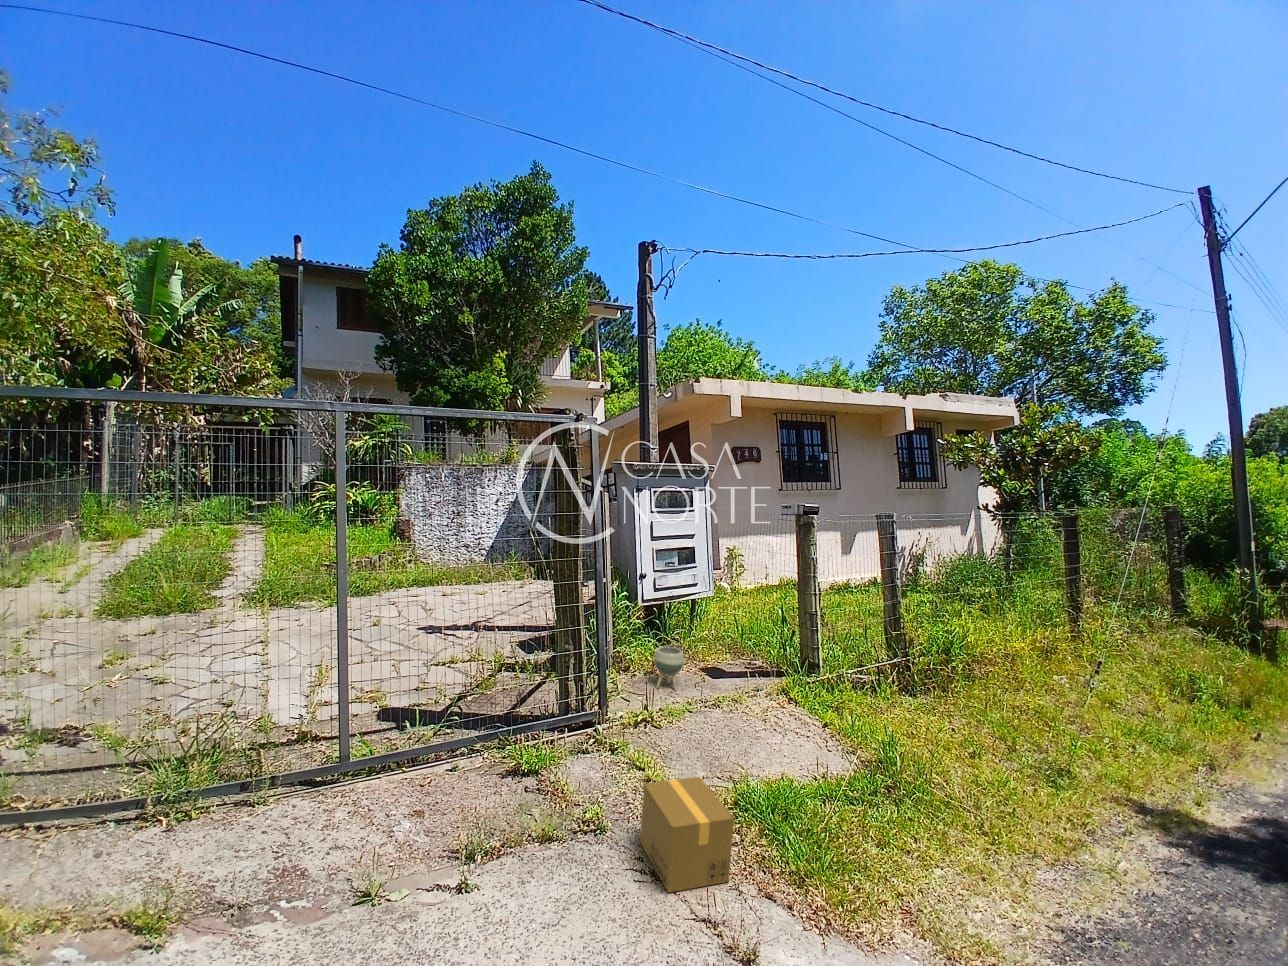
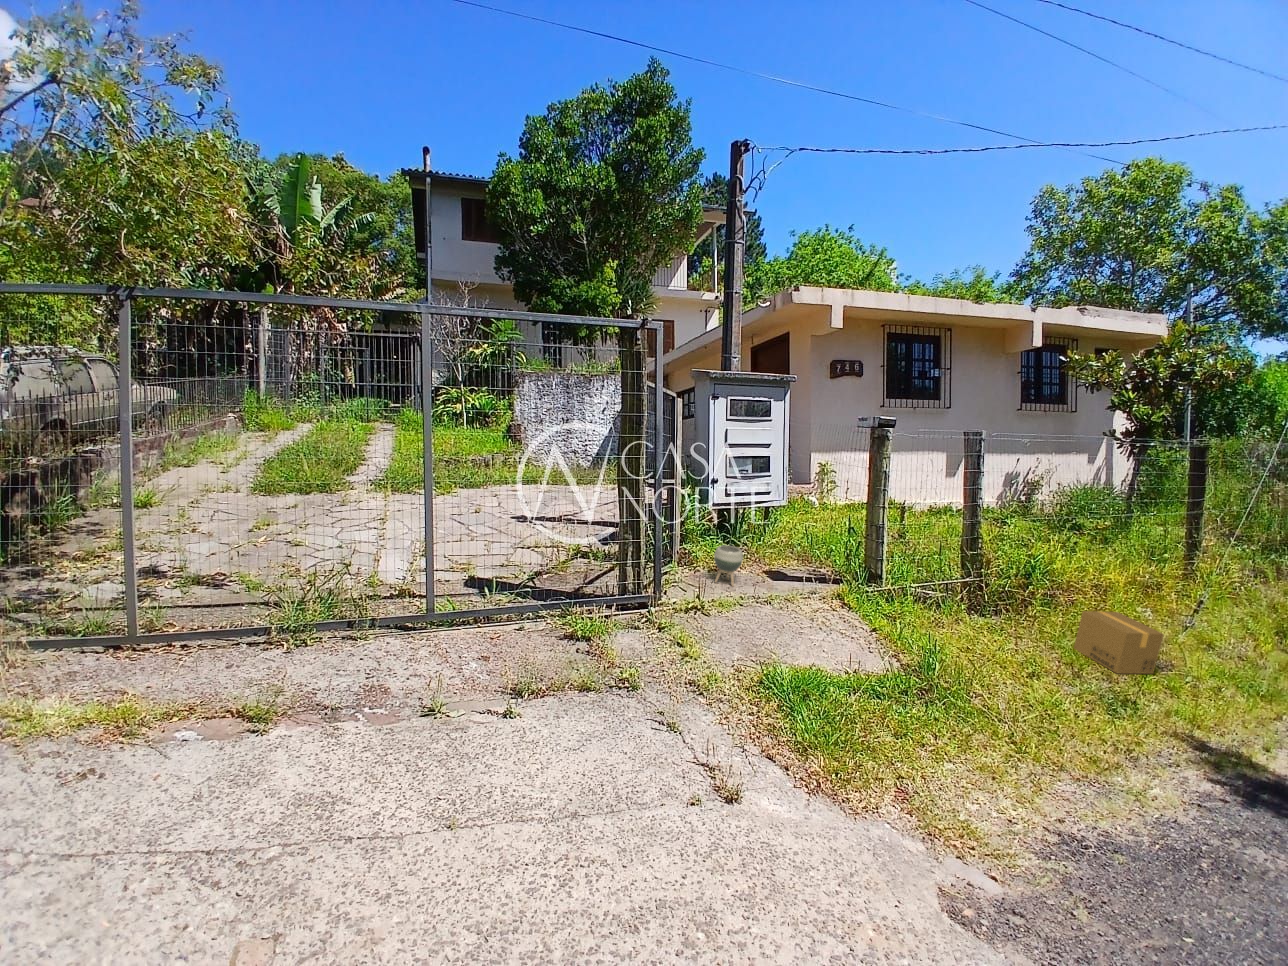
cardboard box: present [640,777,734,892] -> present [1074,611,1164,674]

